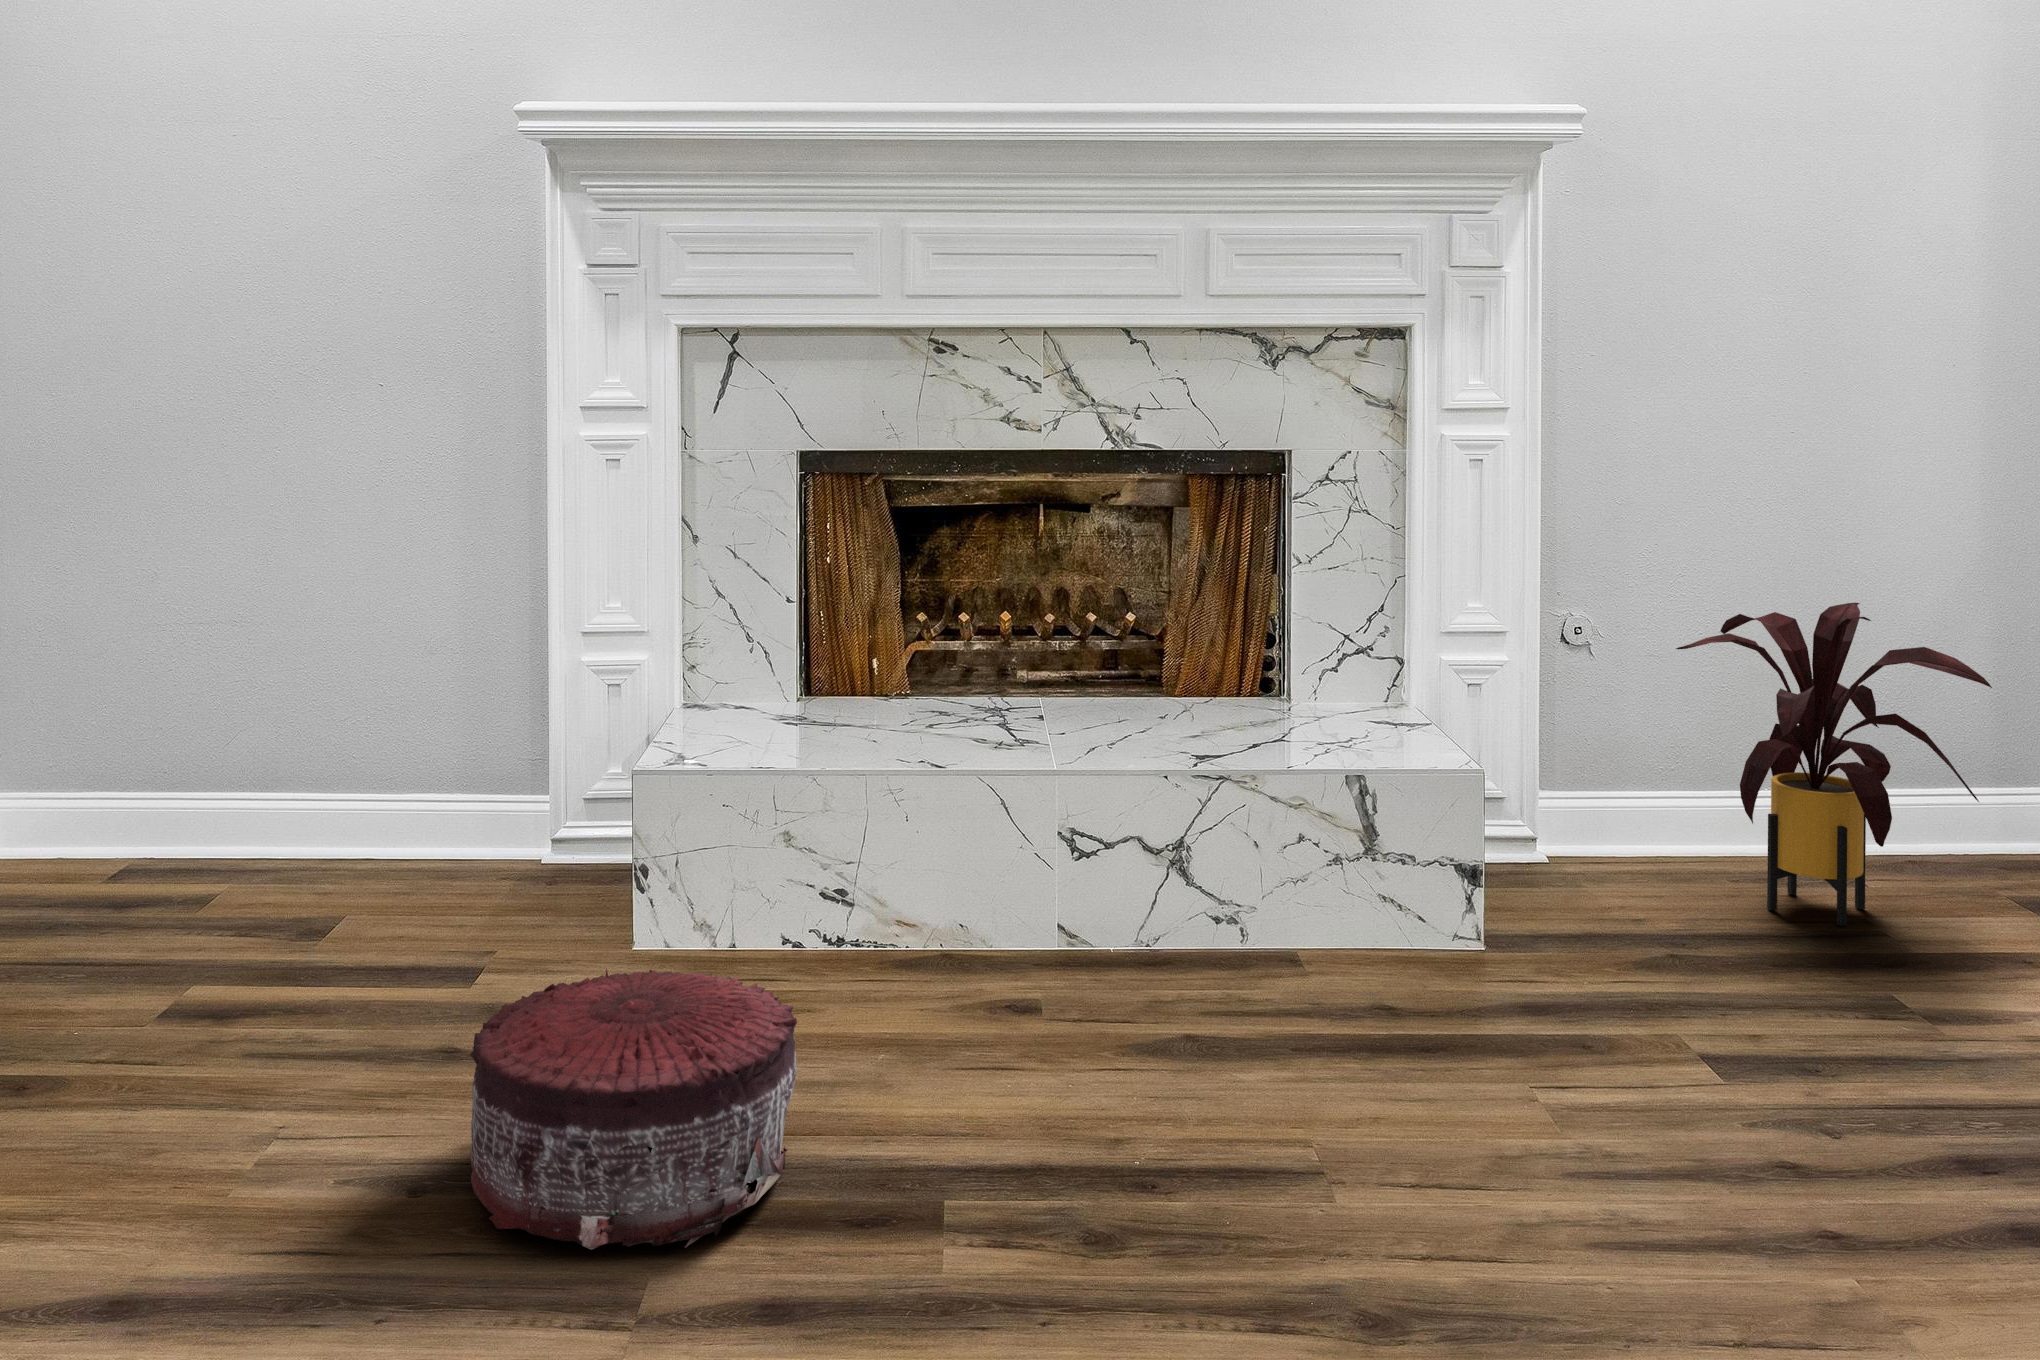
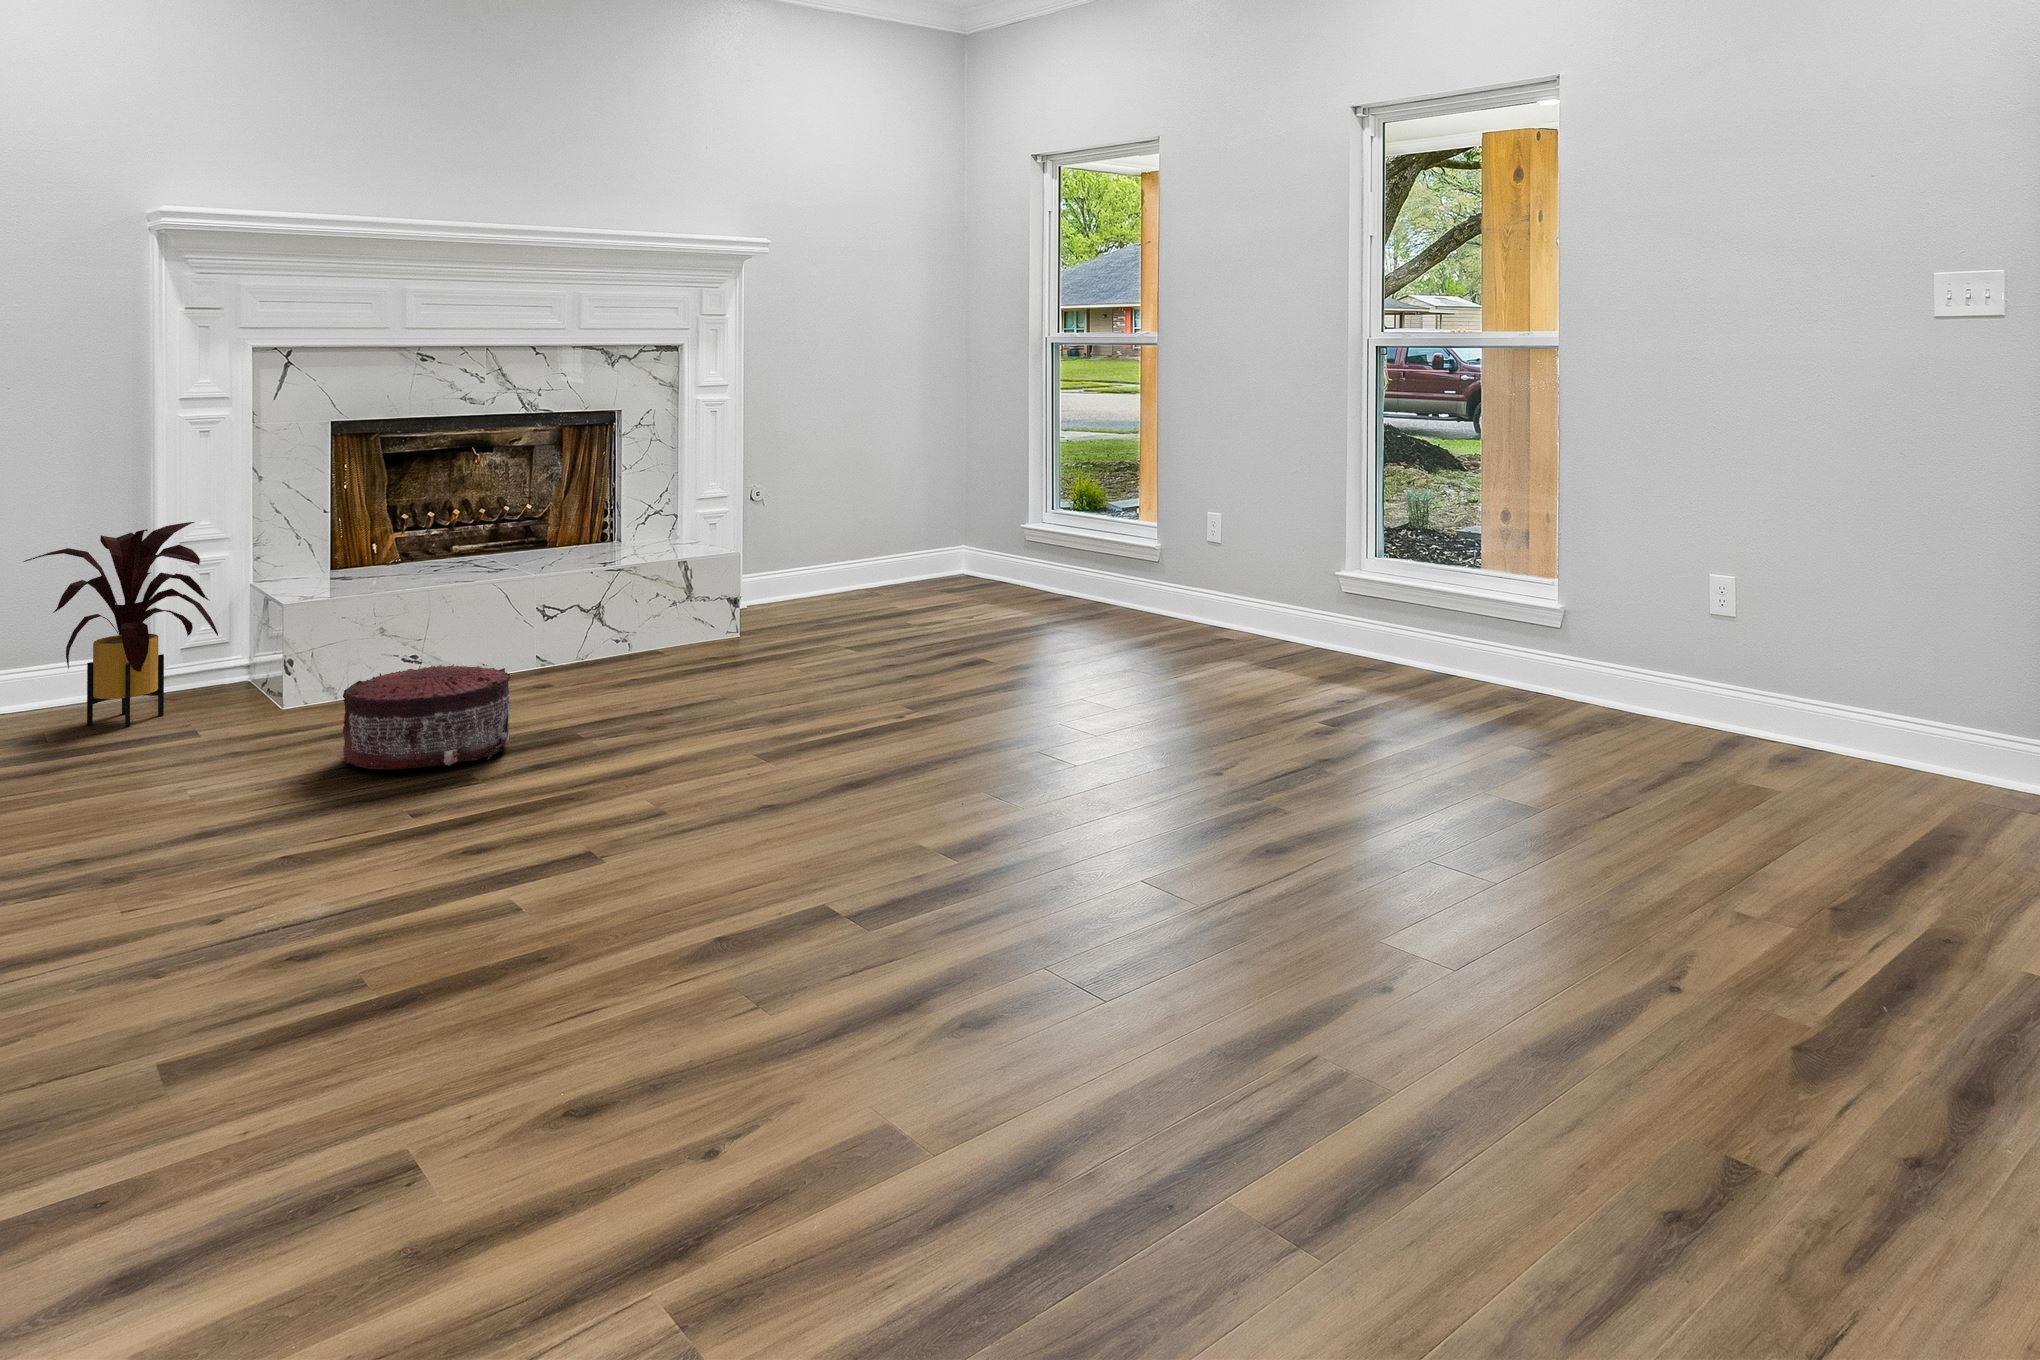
house plant: present [1676,603,1992,926] -> present [24,522,218,727]

